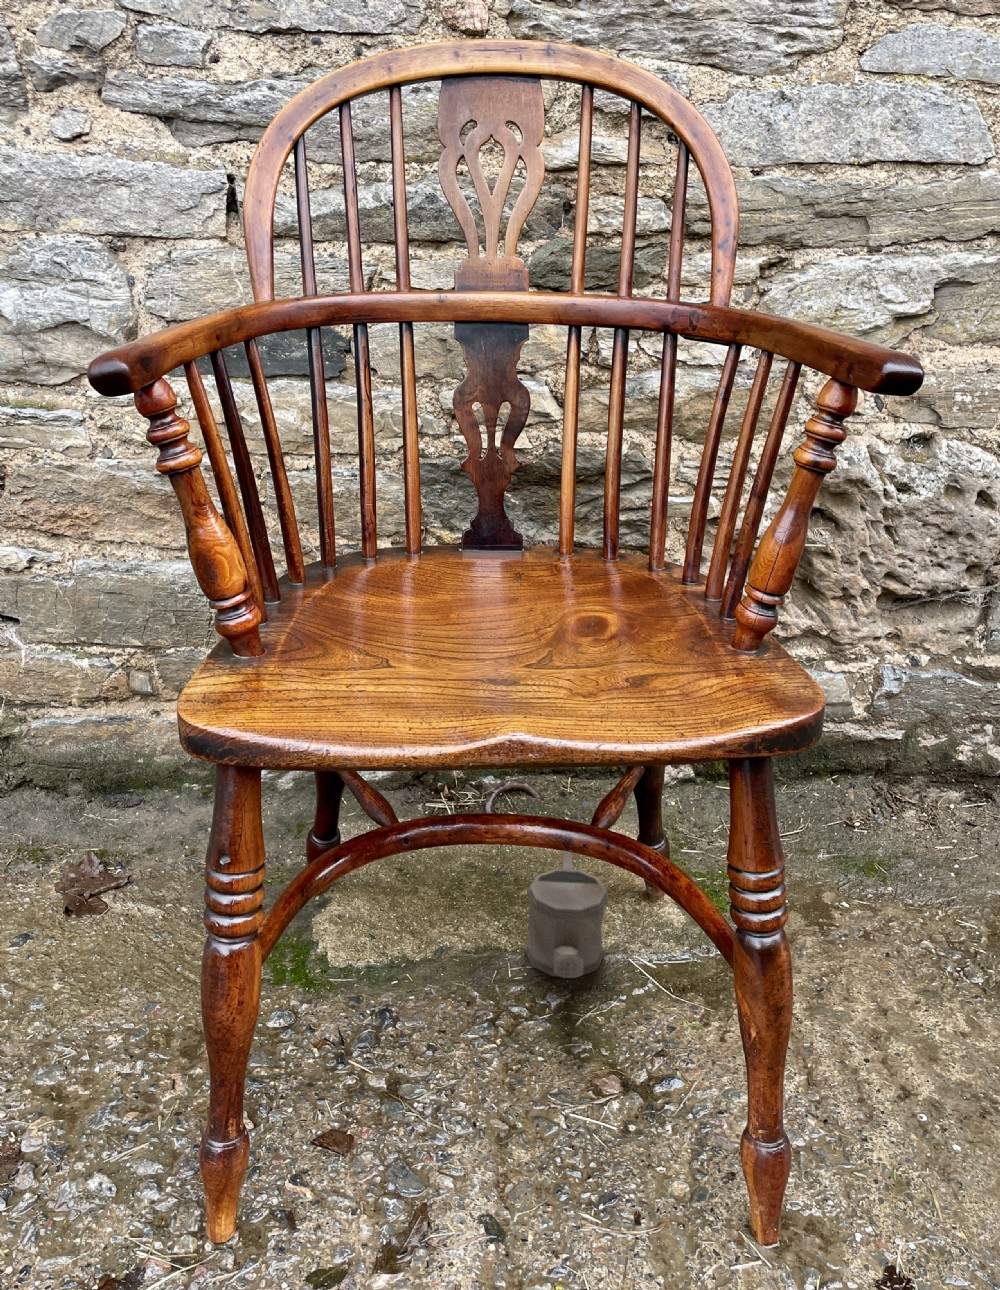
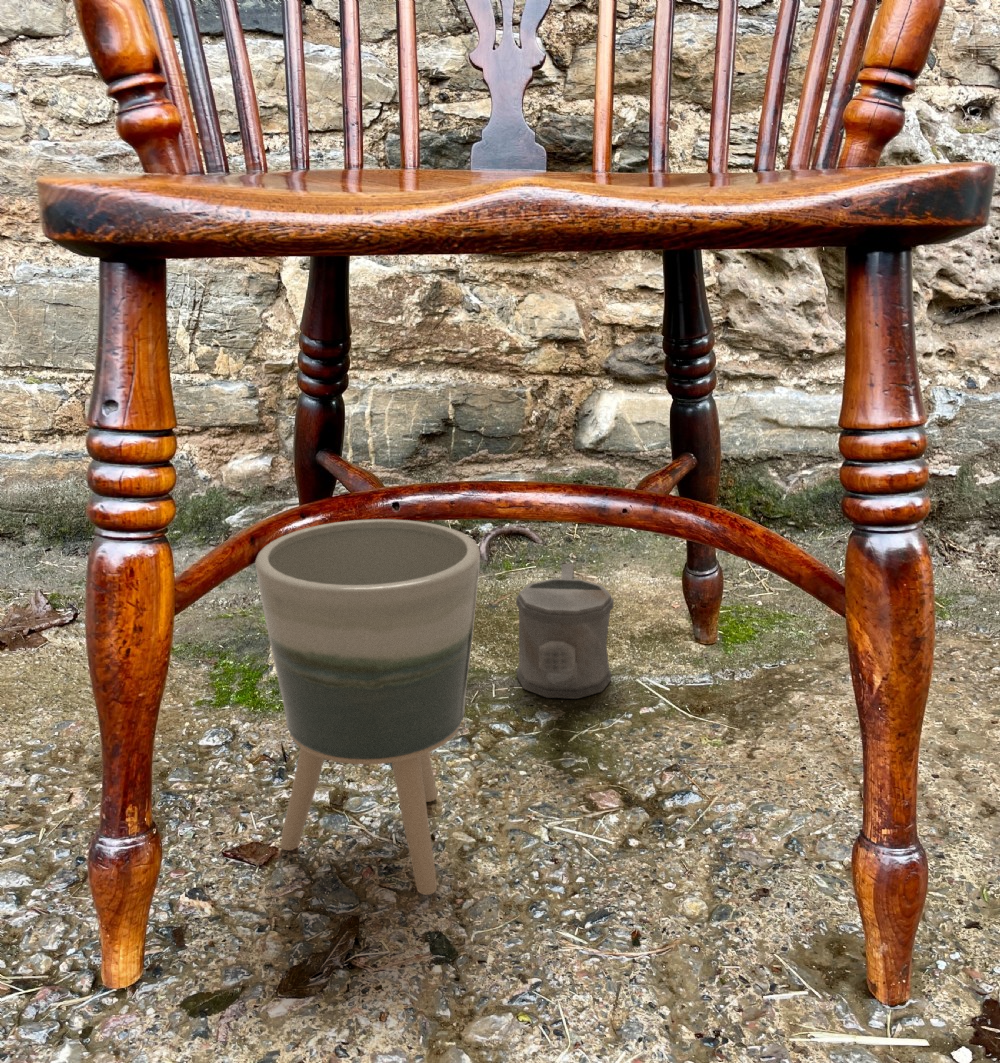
planter: none [352,878,524,1181] -> present [256,519,480,895]

